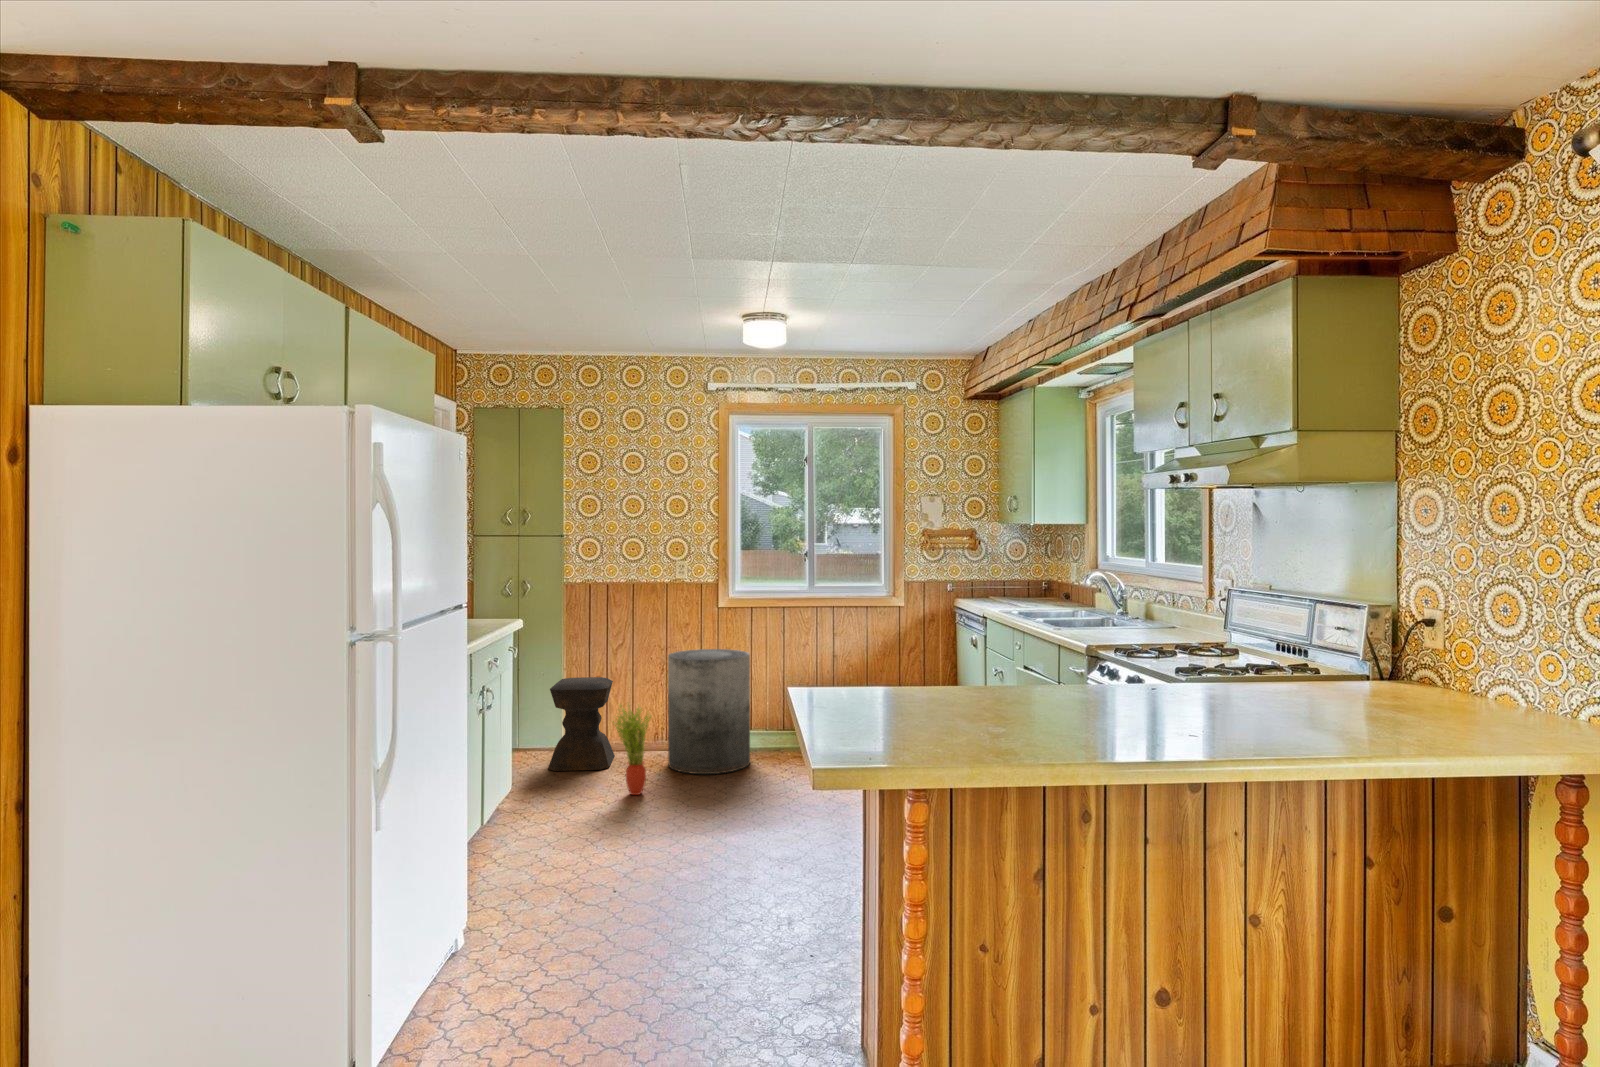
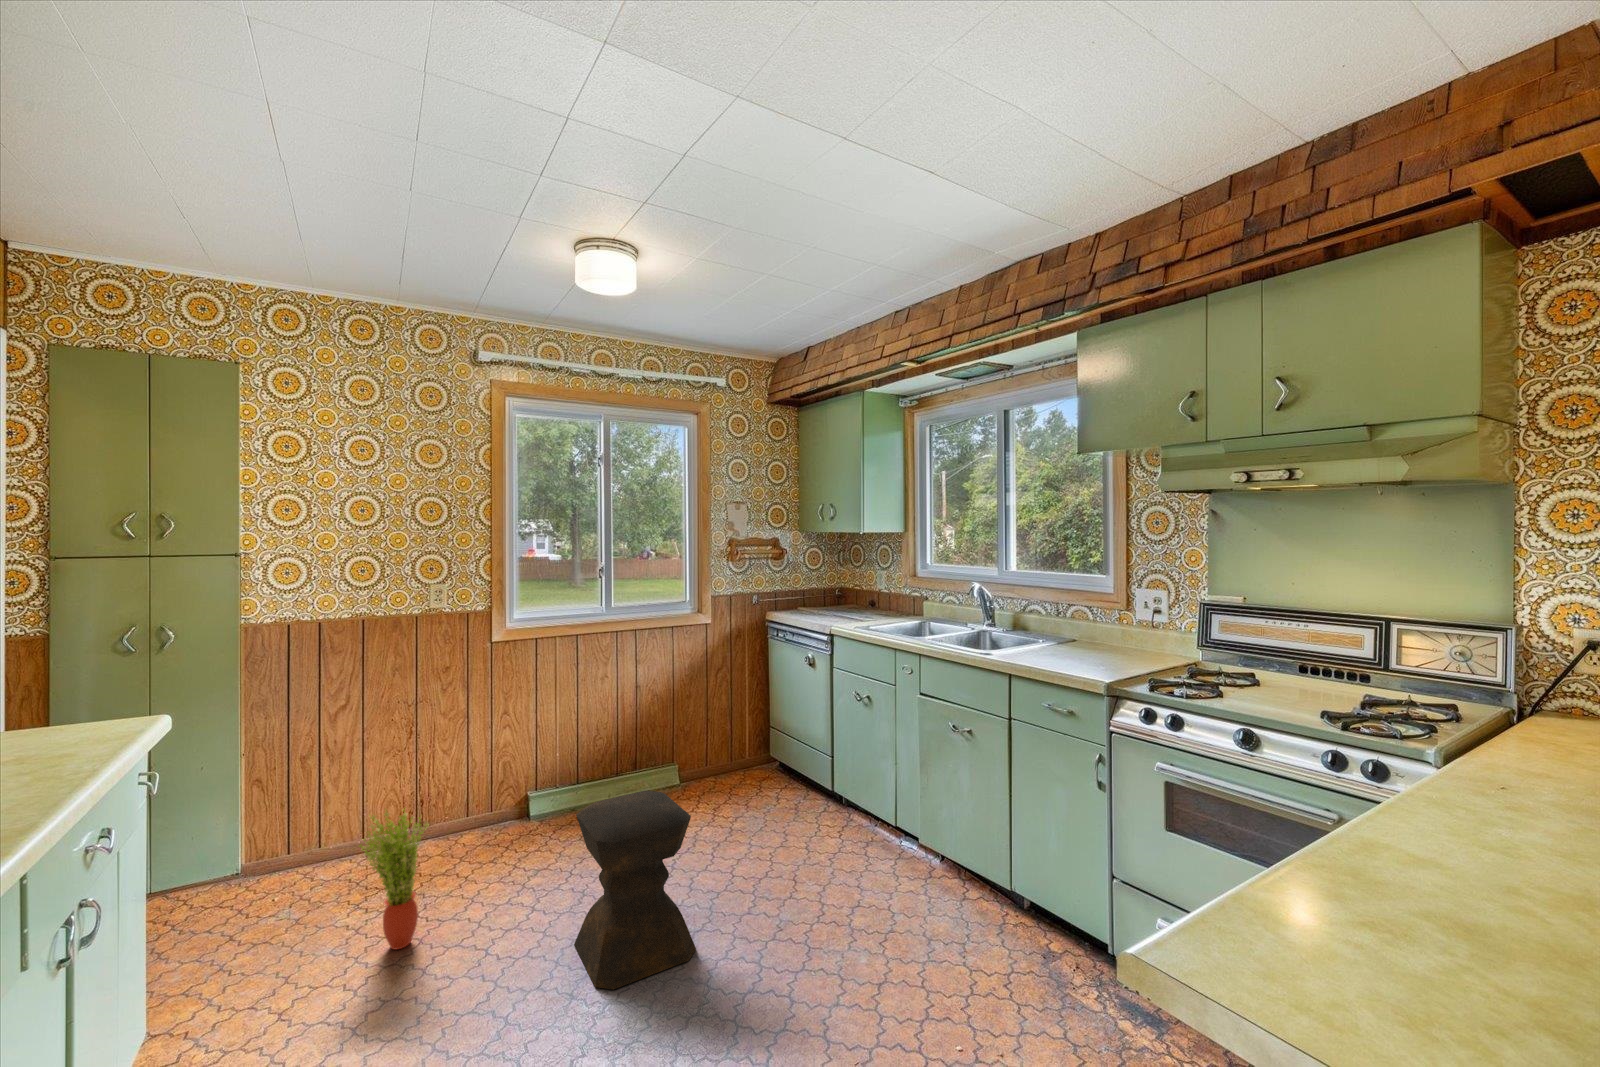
trash can: present [668,649,750,774] -> none [429,695,549,880]
stool: present [548,677,615,771] -> present [574,791,696,989]

